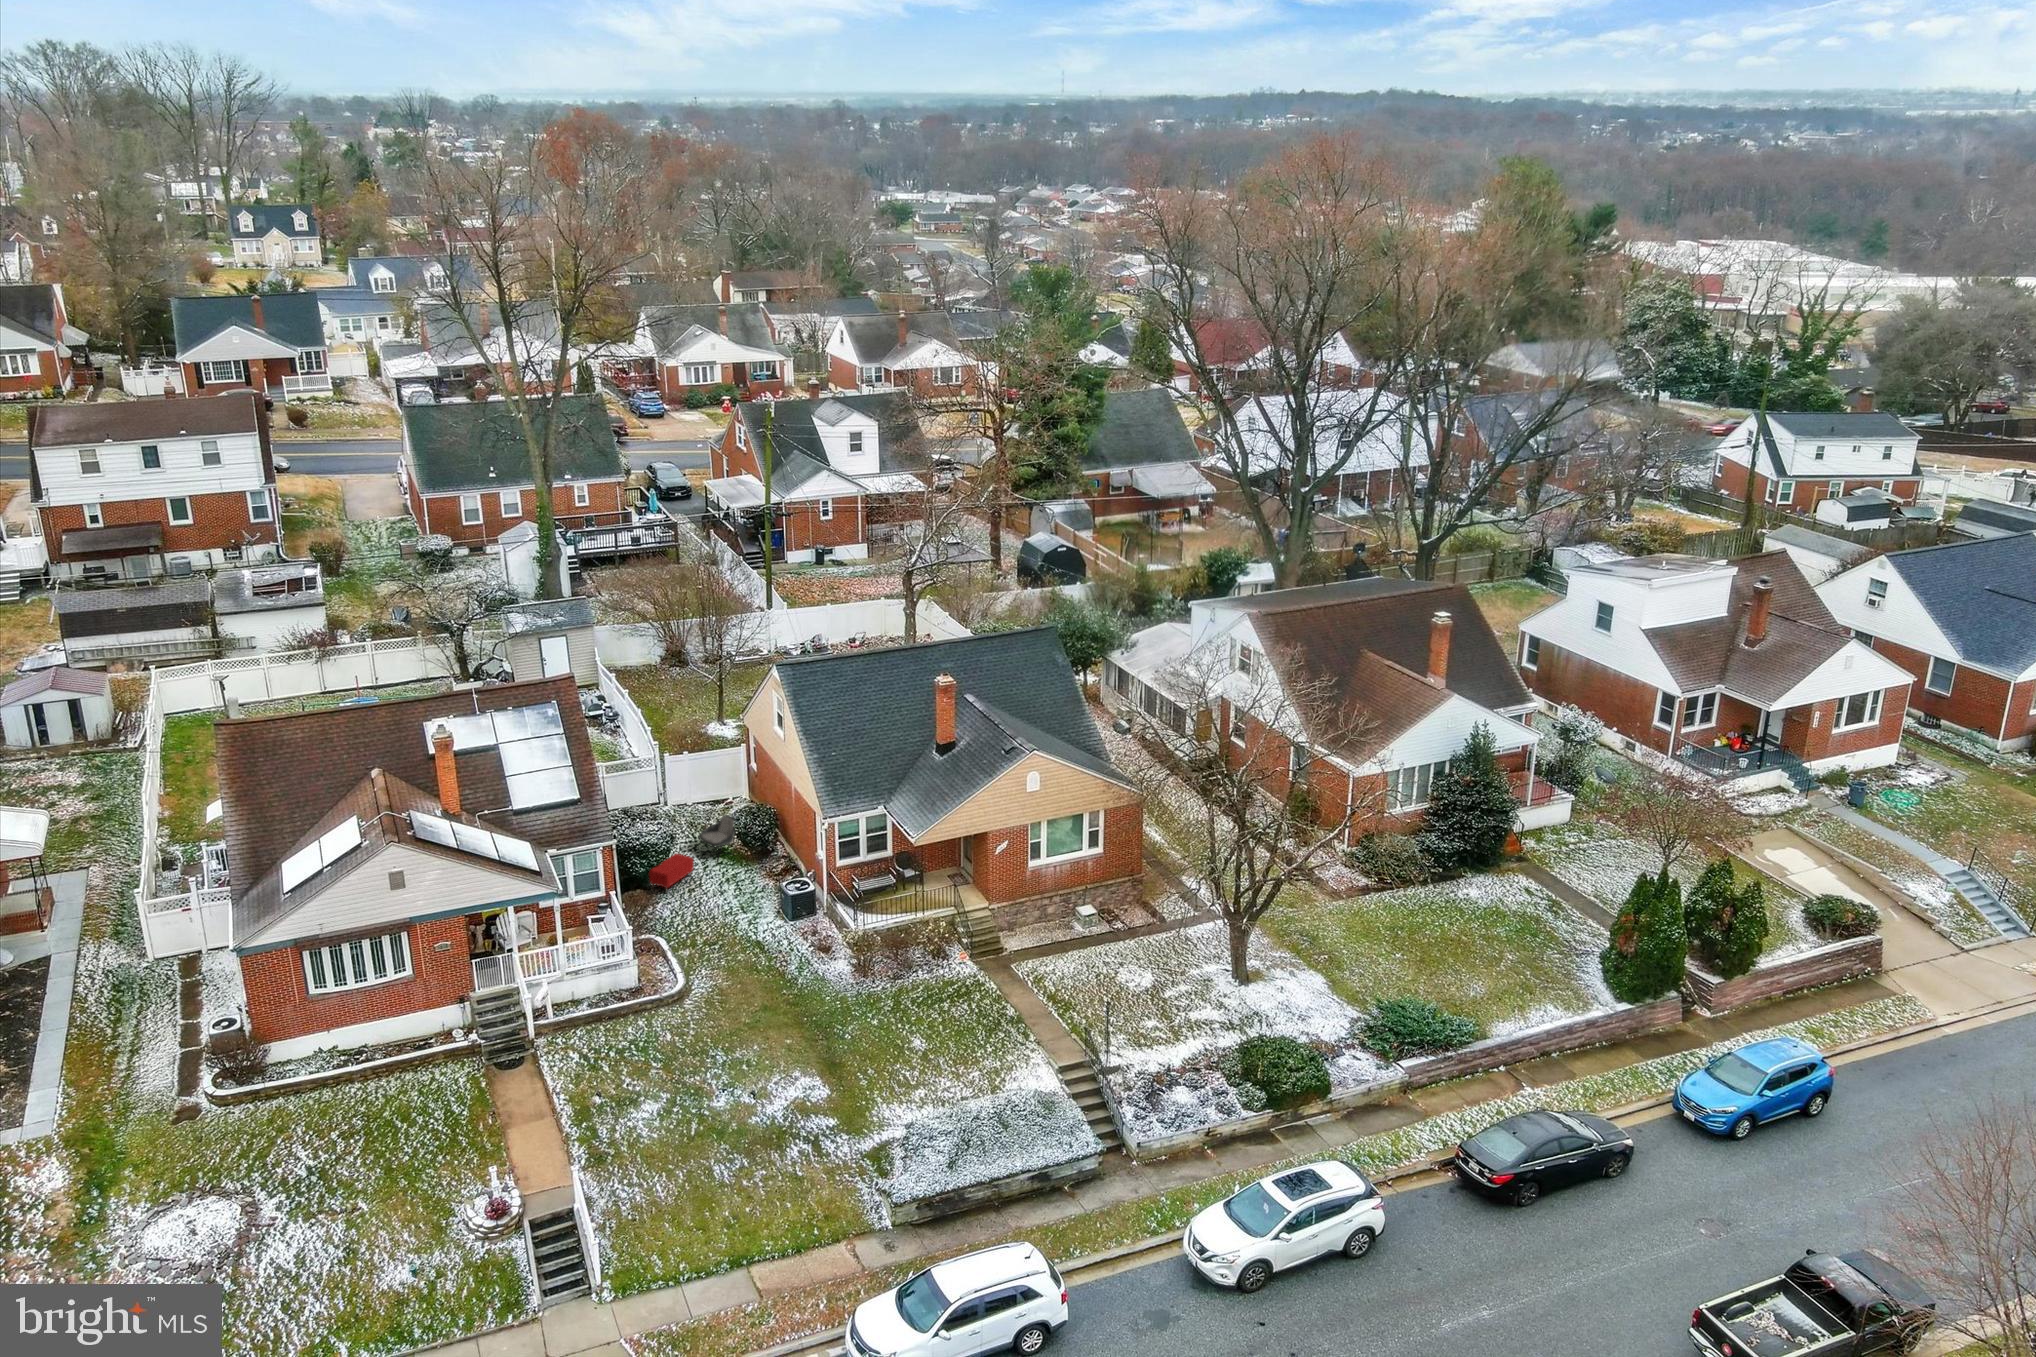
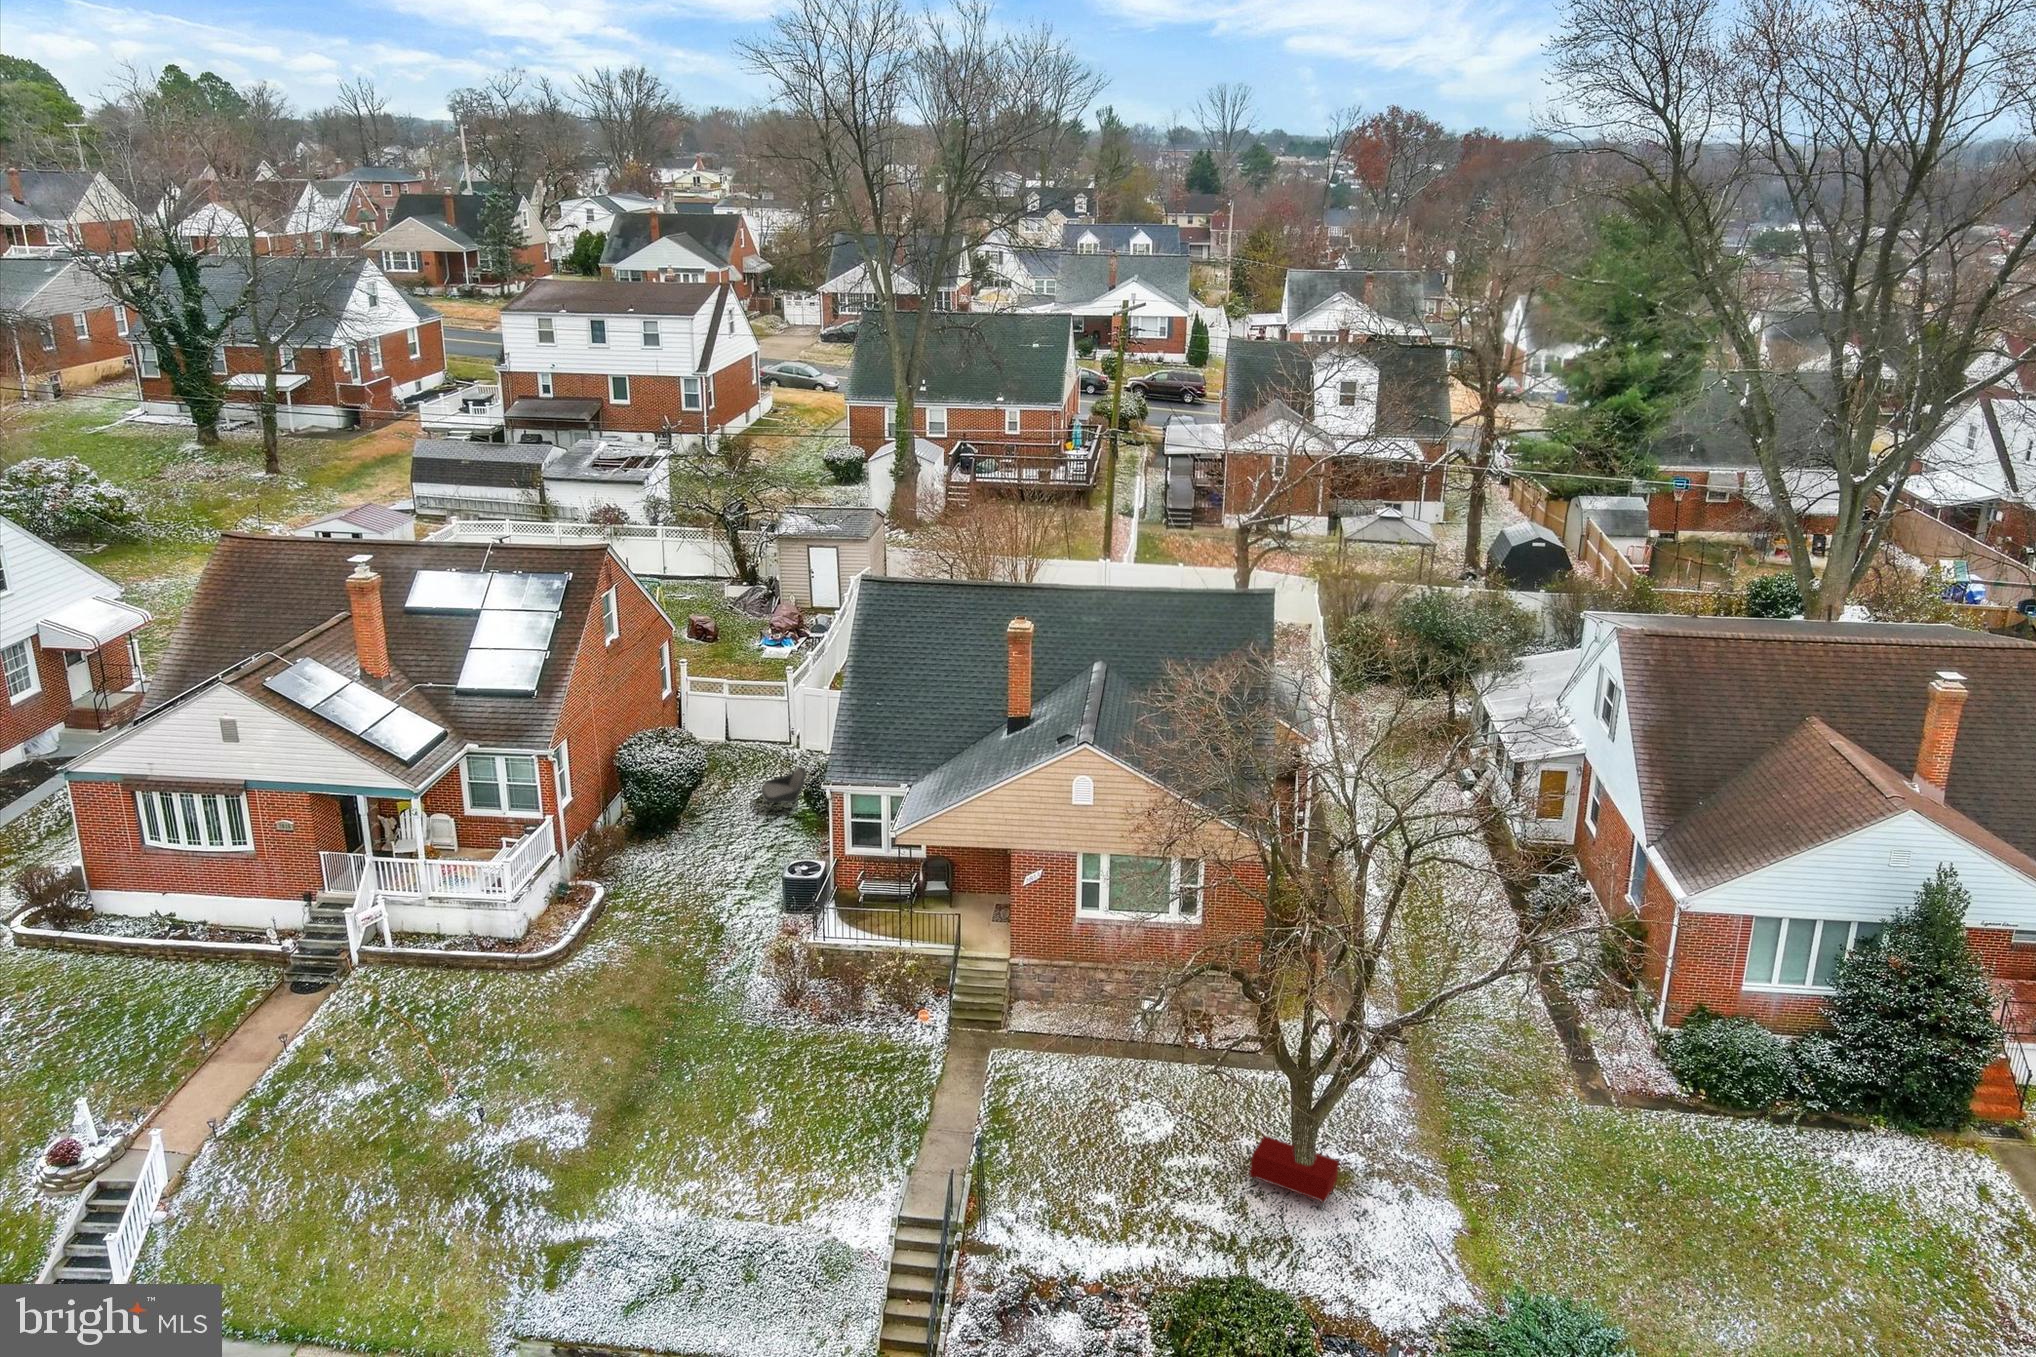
bench: present [649,853,694,892] -> present [1249,1136,1339,1210]

